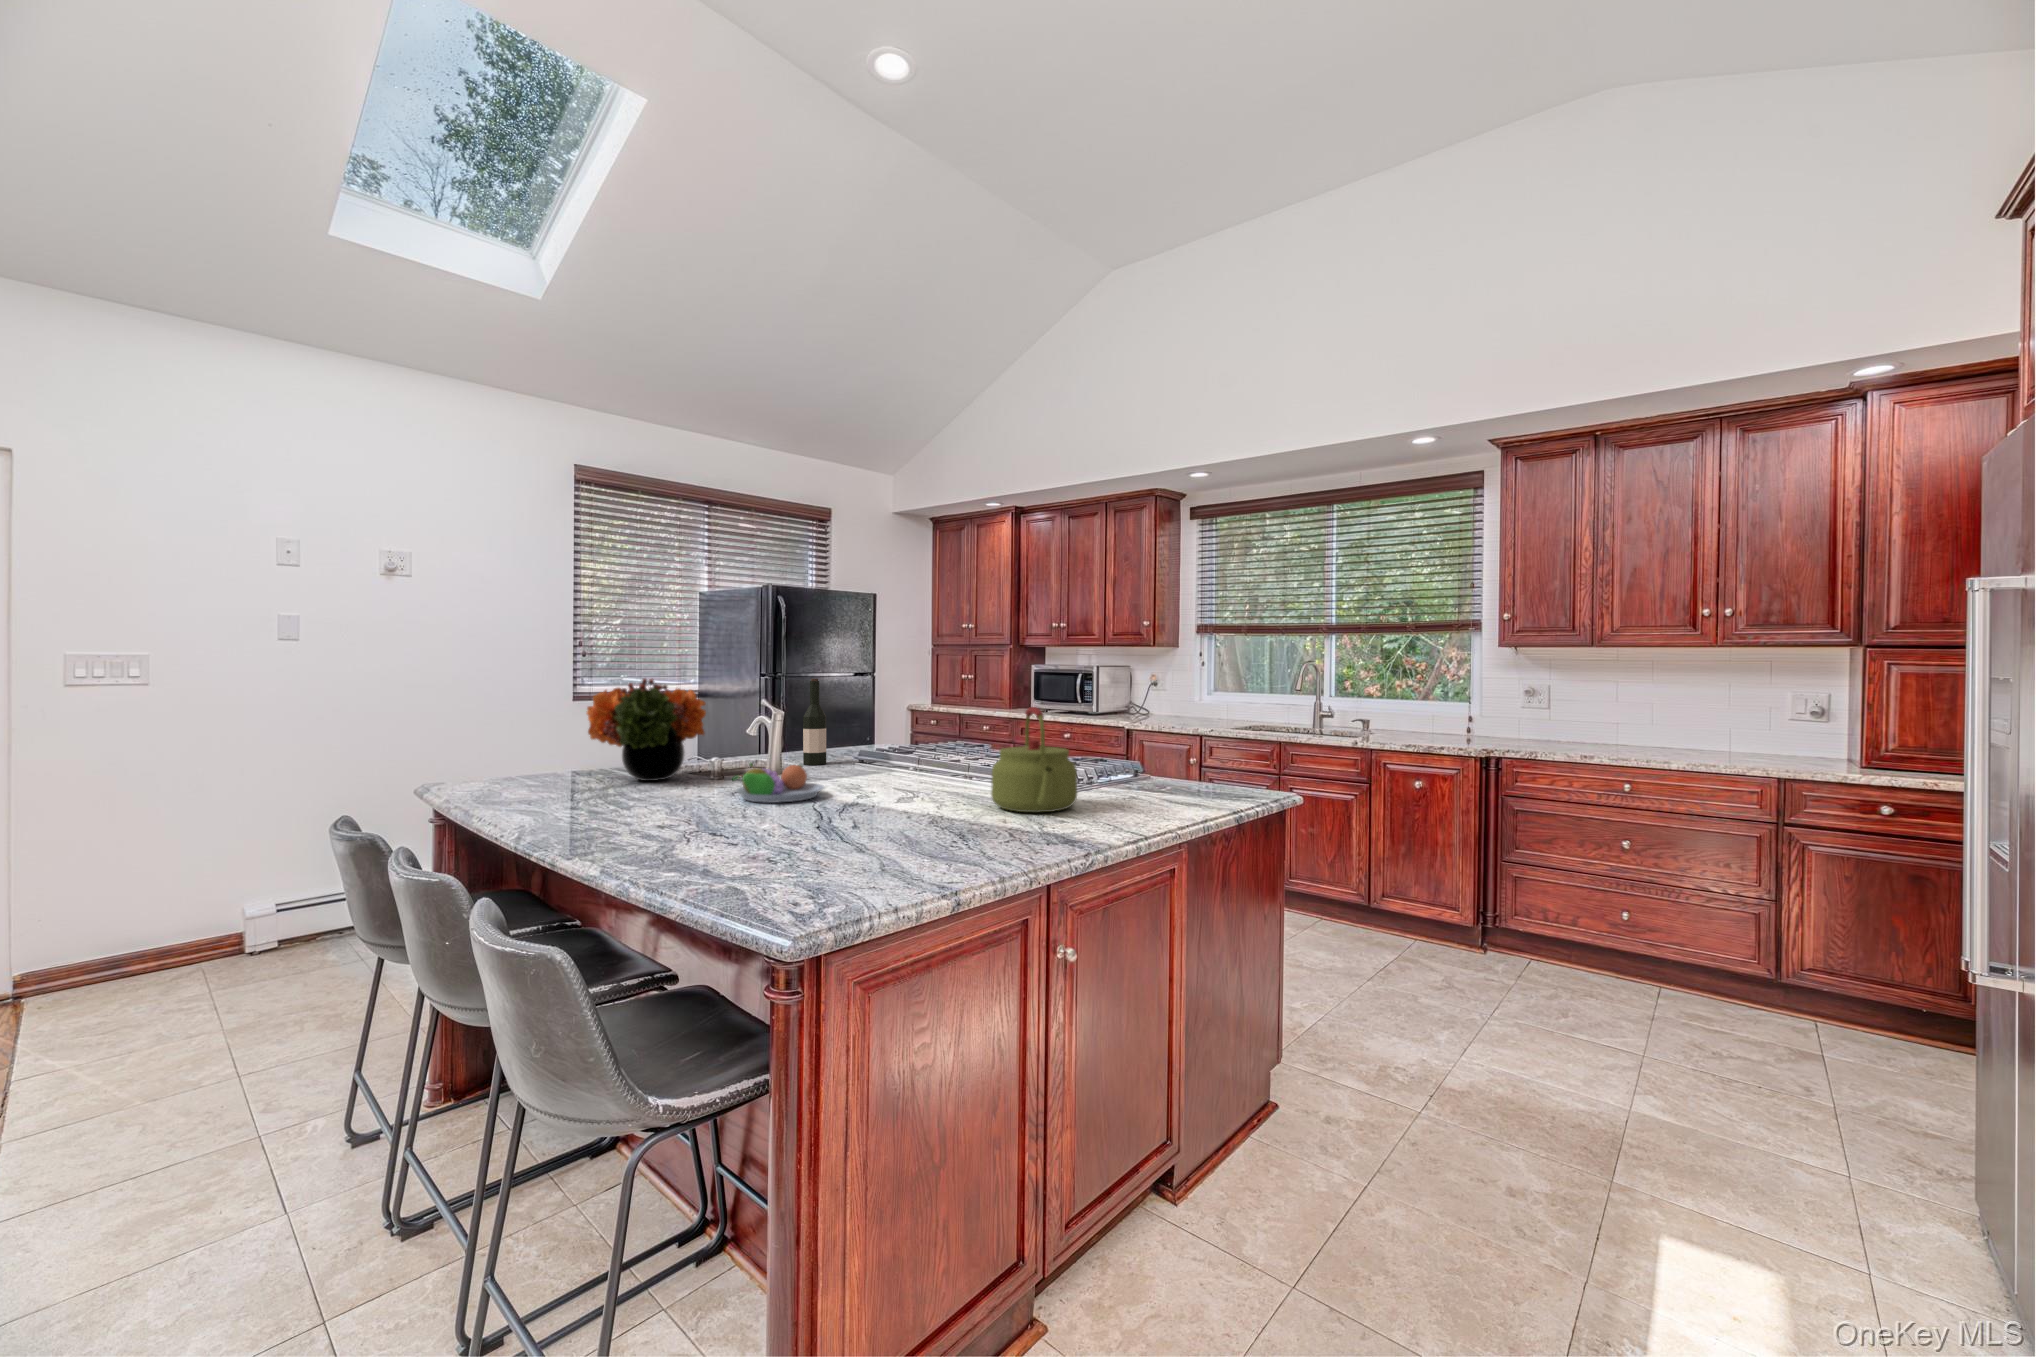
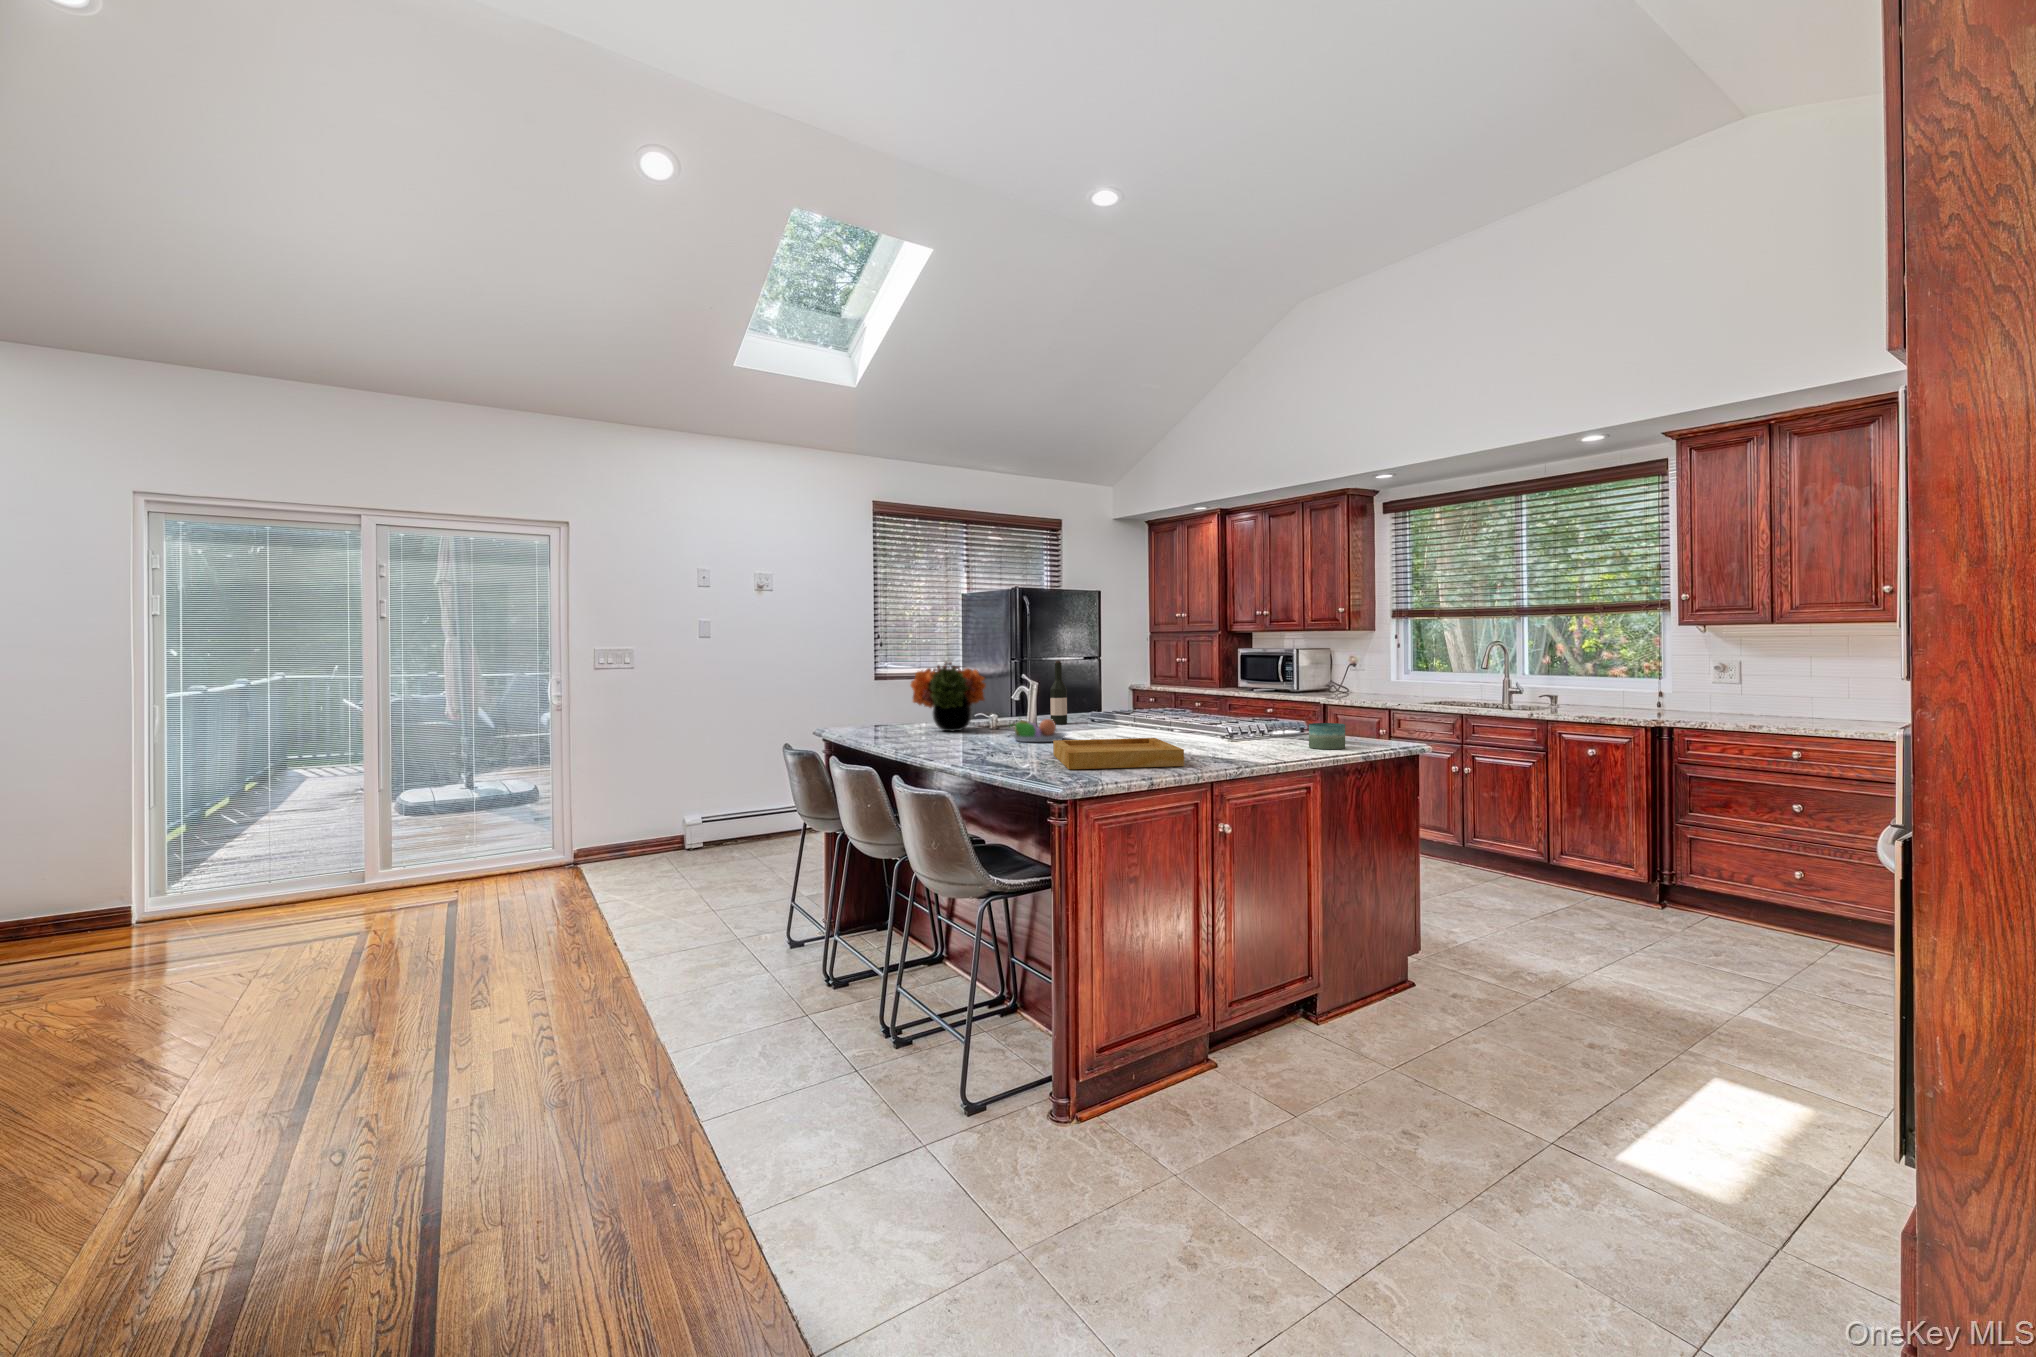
kettle: present [991,707,1077,813] -> none [1181,677,1242,749]
candle: none [1166,770,1214,809] -> present [1309,723,1345,749]
tray: none [797,800,1009,872] -> present [1053,738,1184,769]

